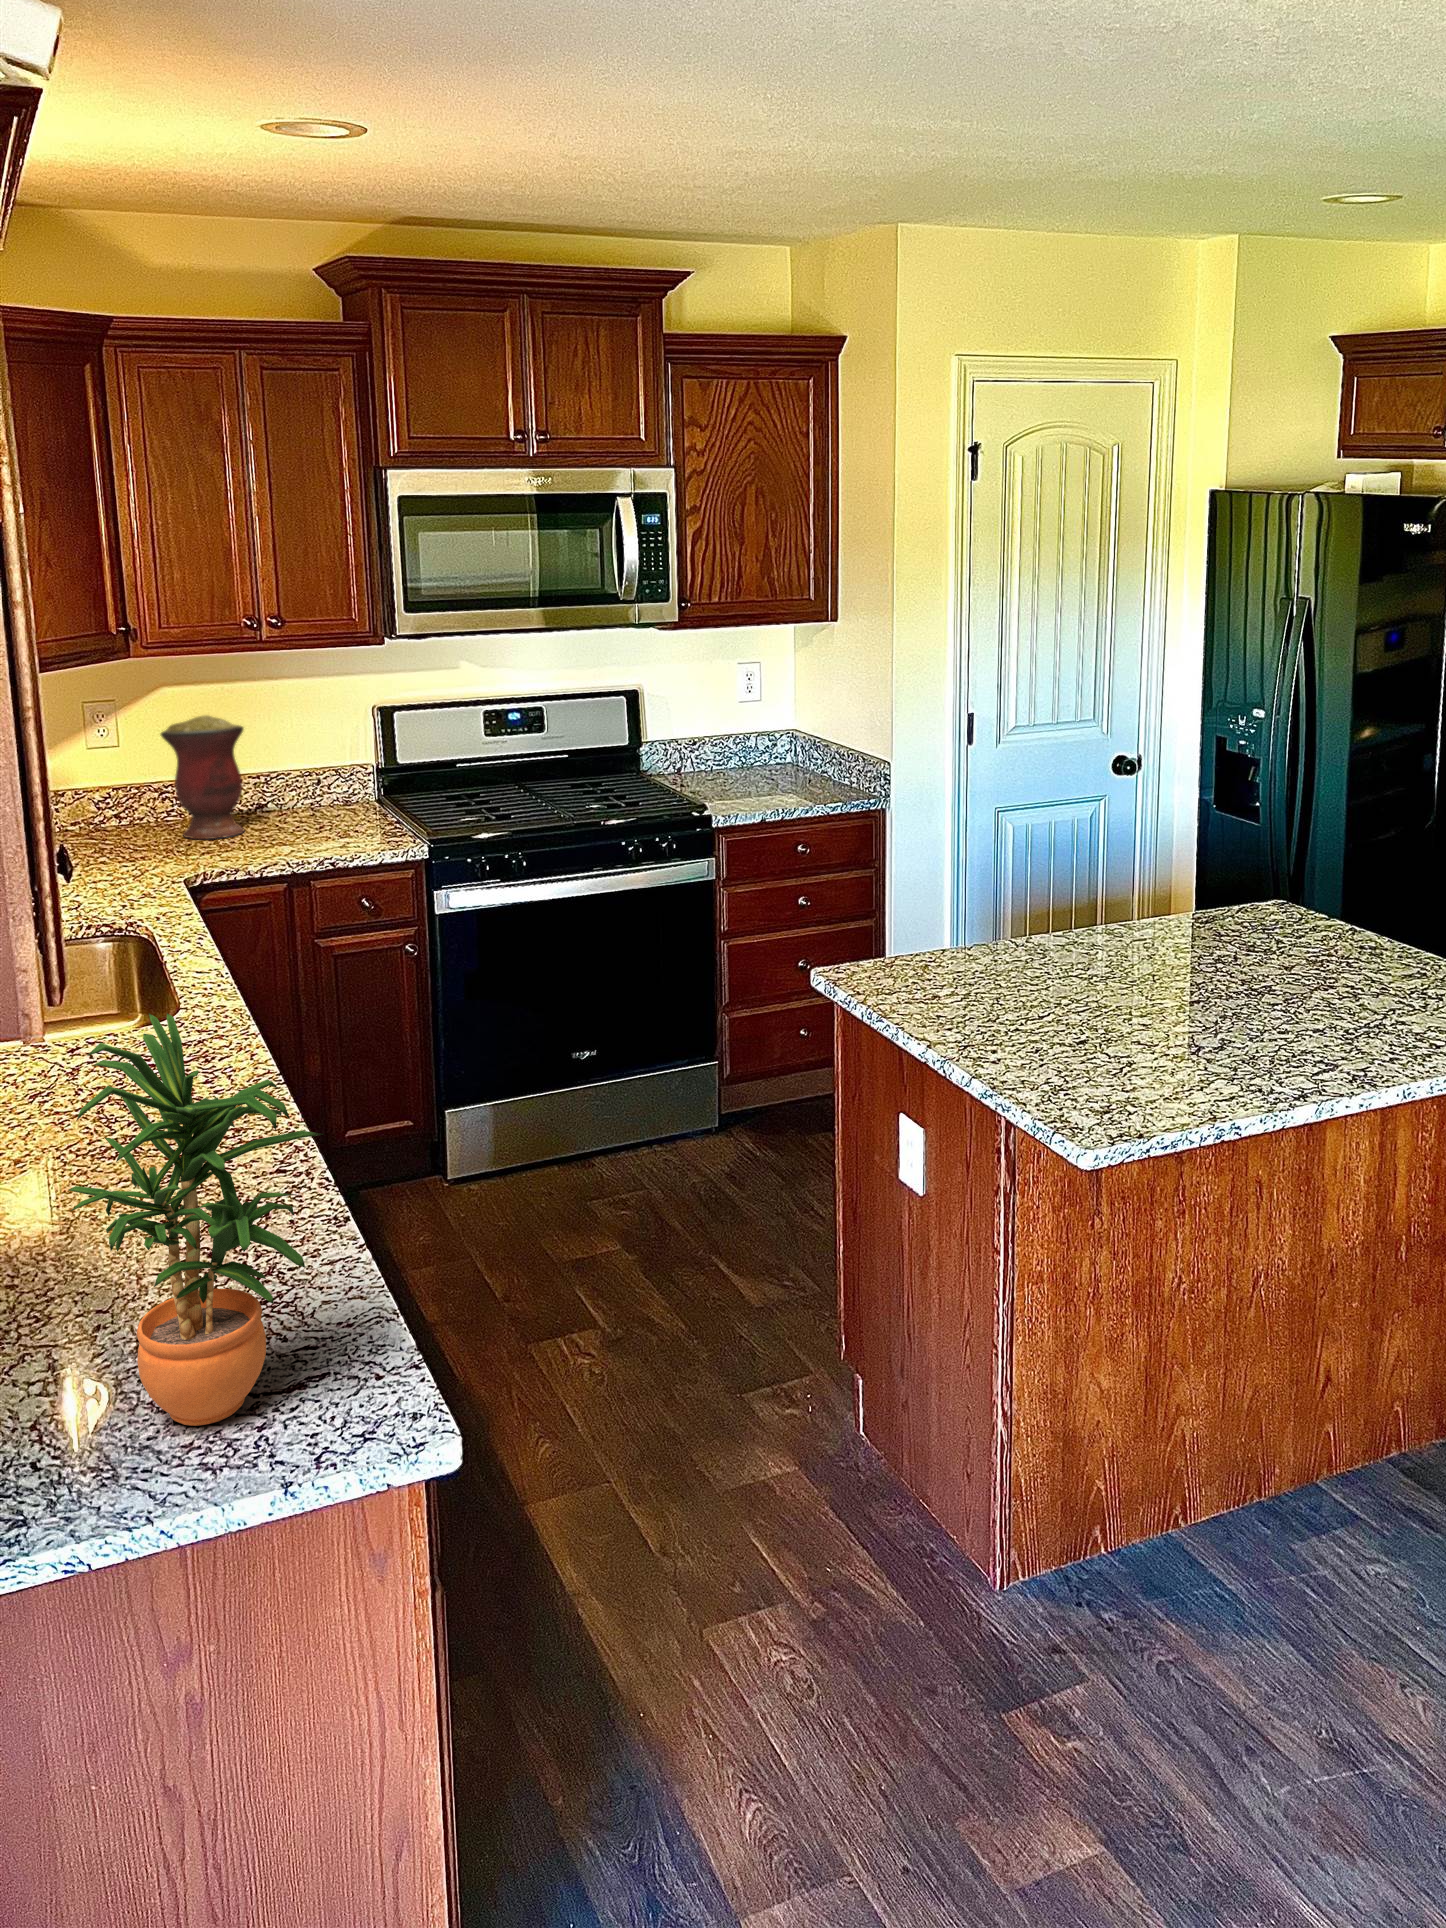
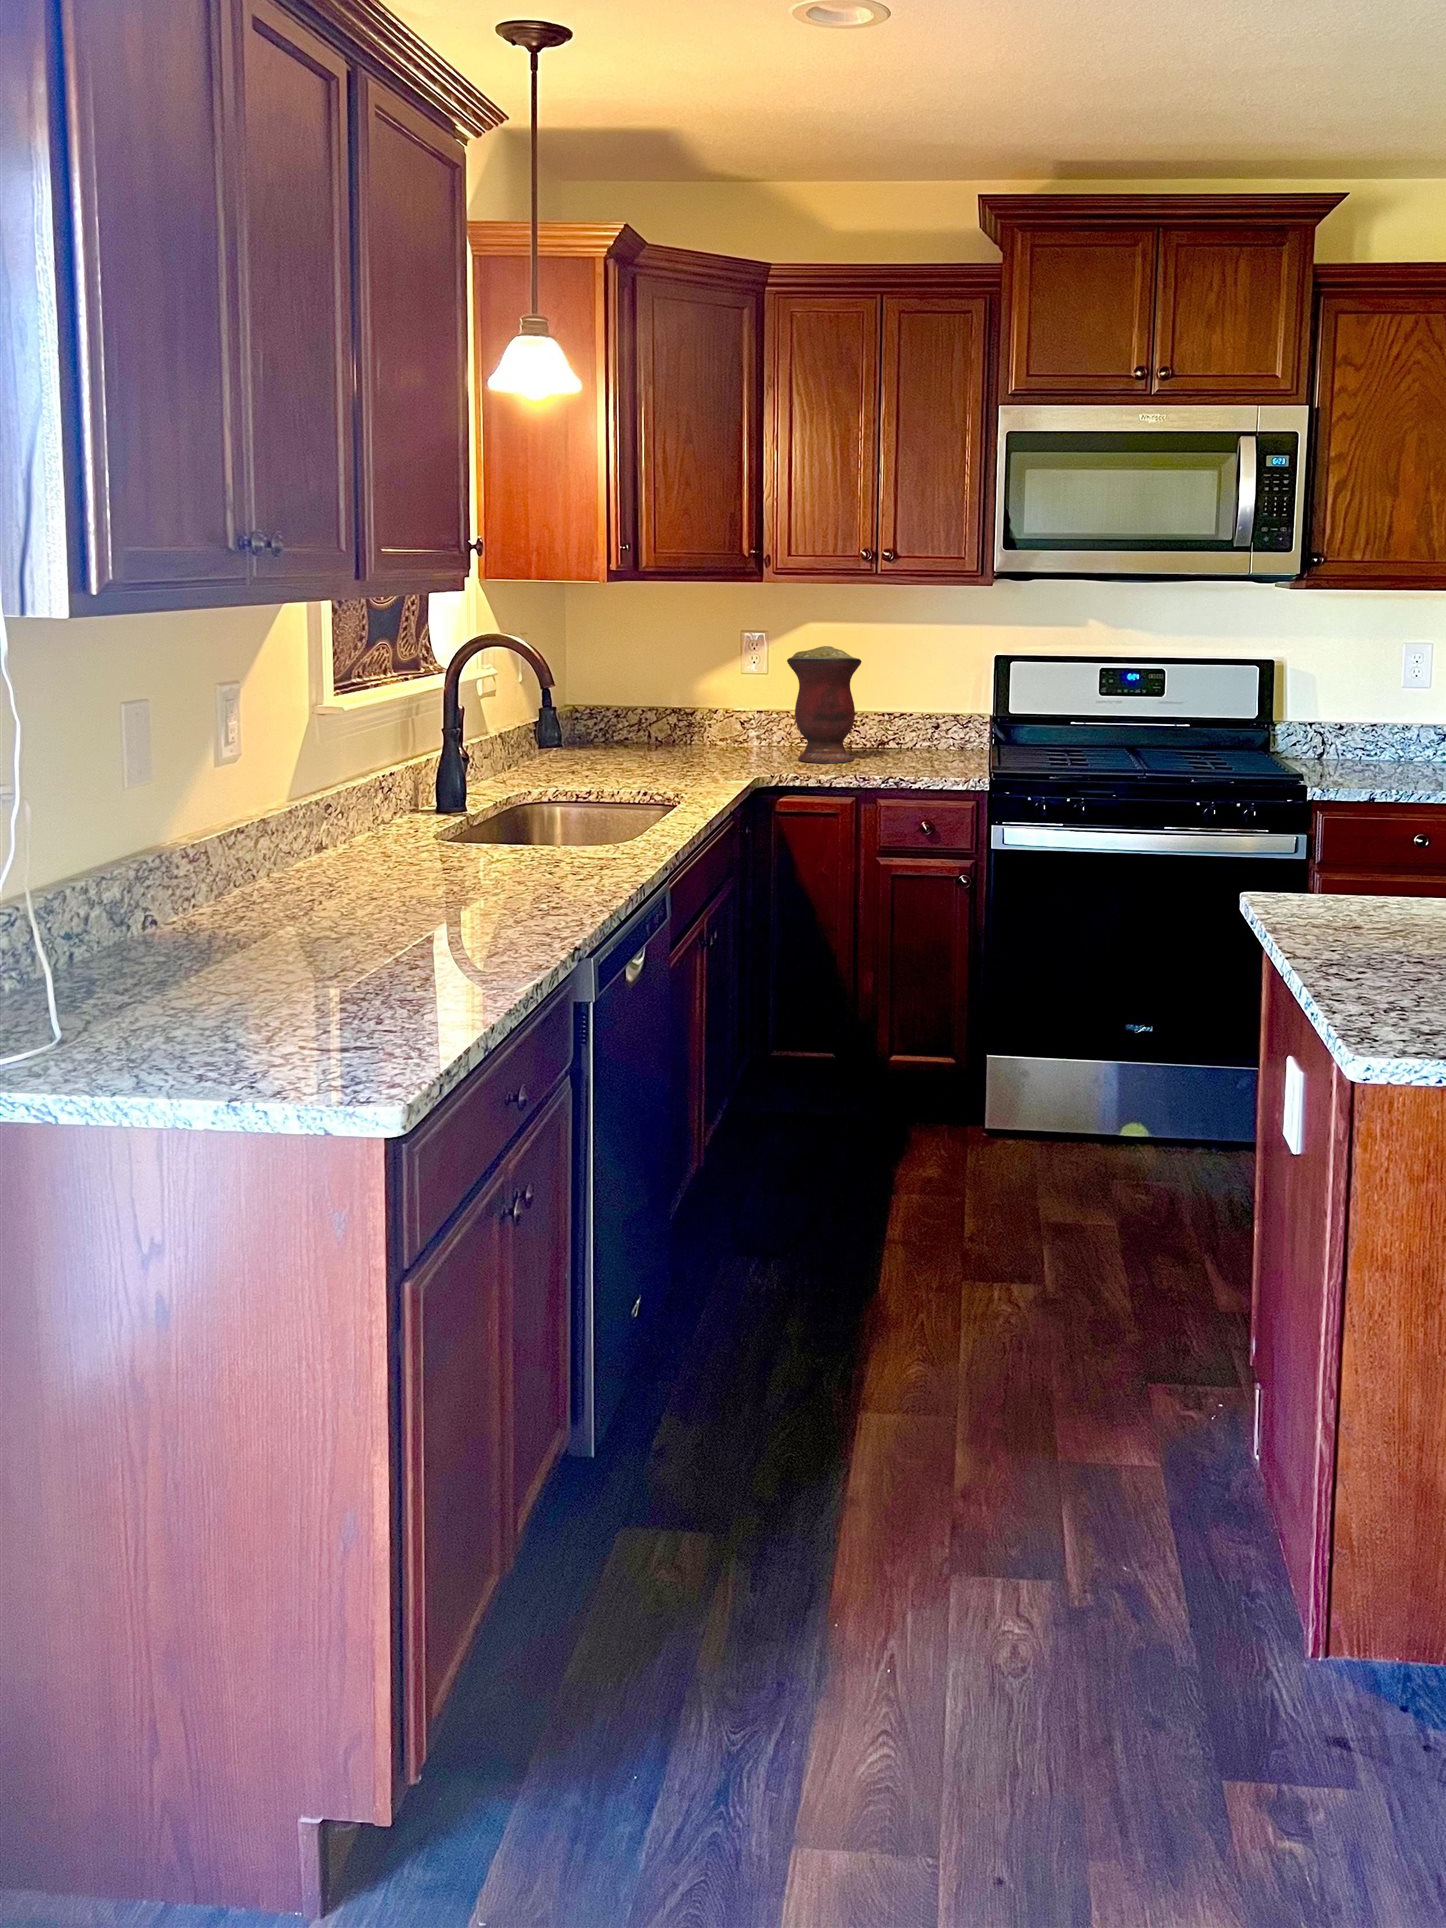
potted plant: present [68,1013,324,1426] -> none [142,664,380,1059]

